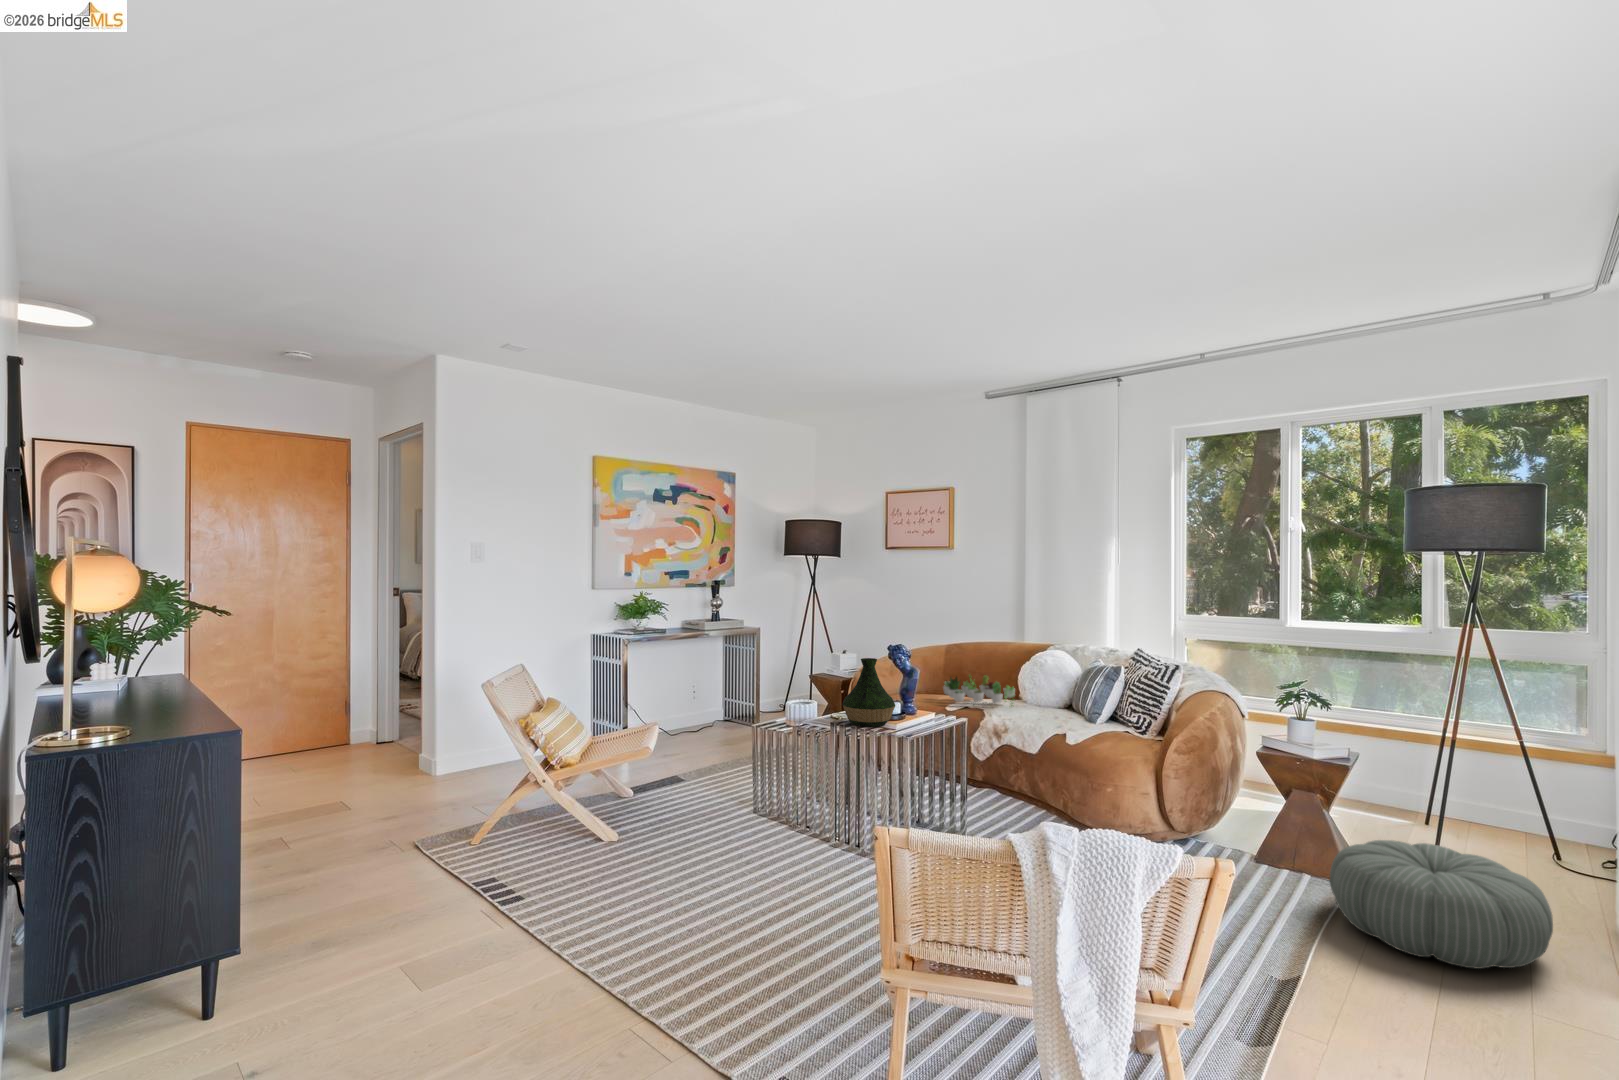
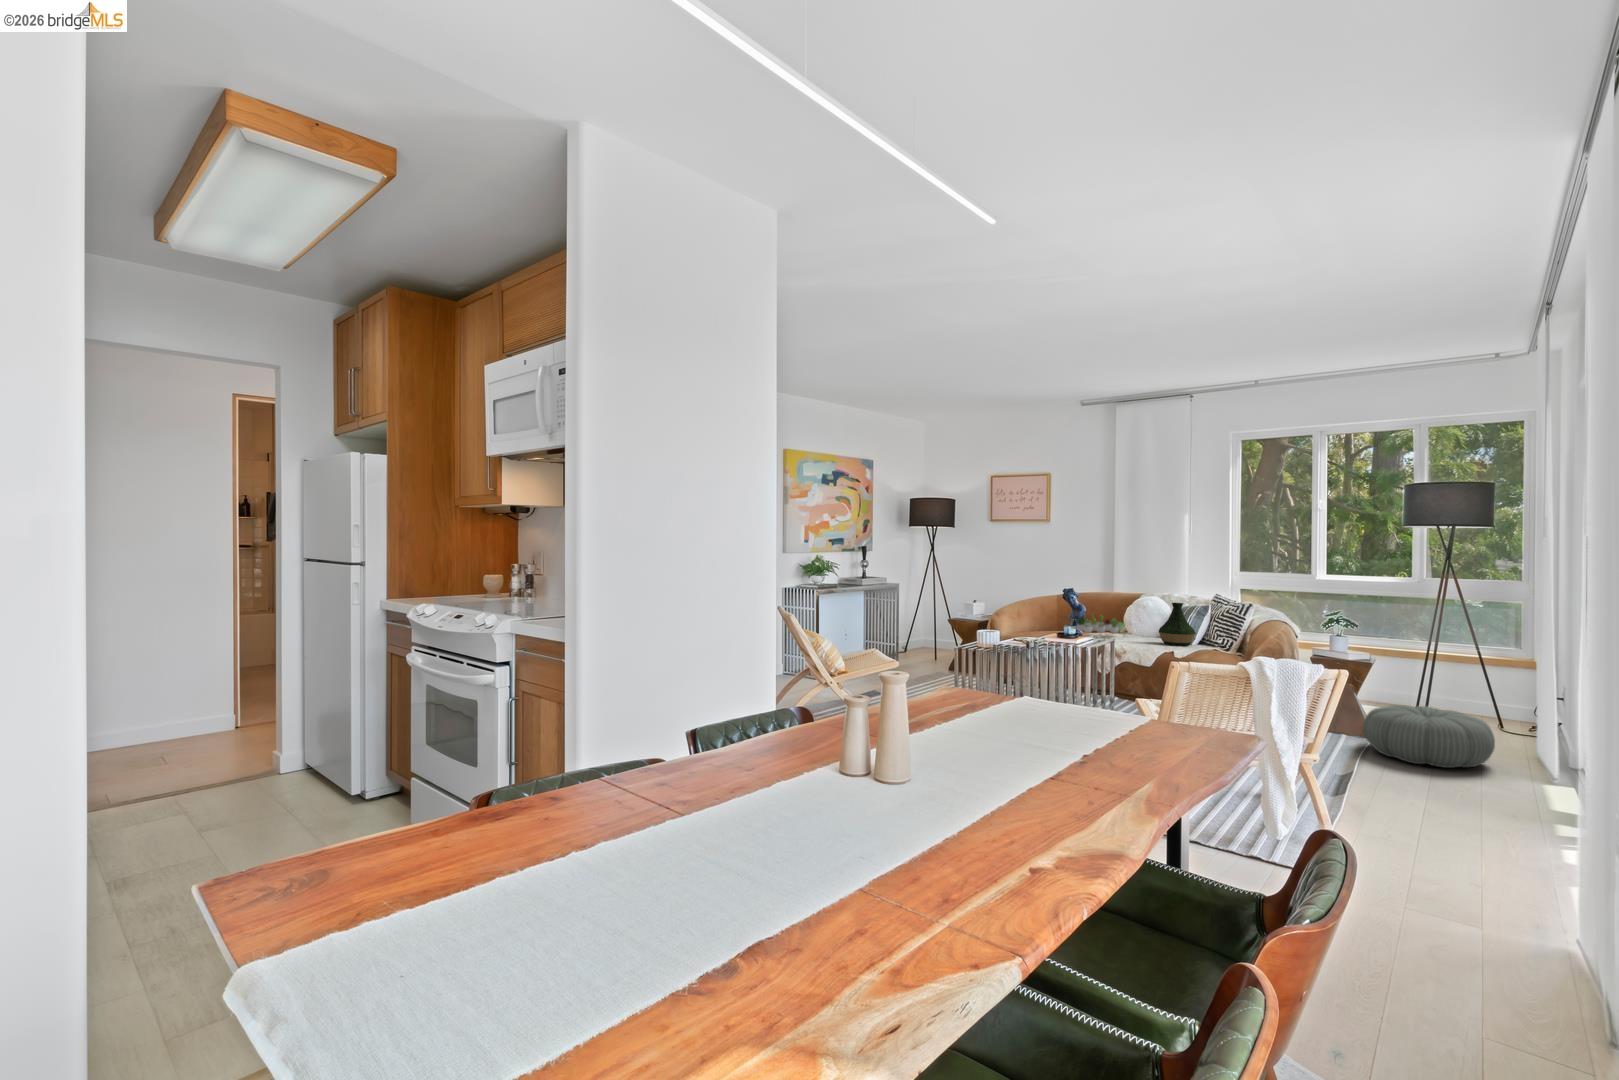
vase: present [843,658,895,727] -> present [1159,603,1196,646]

